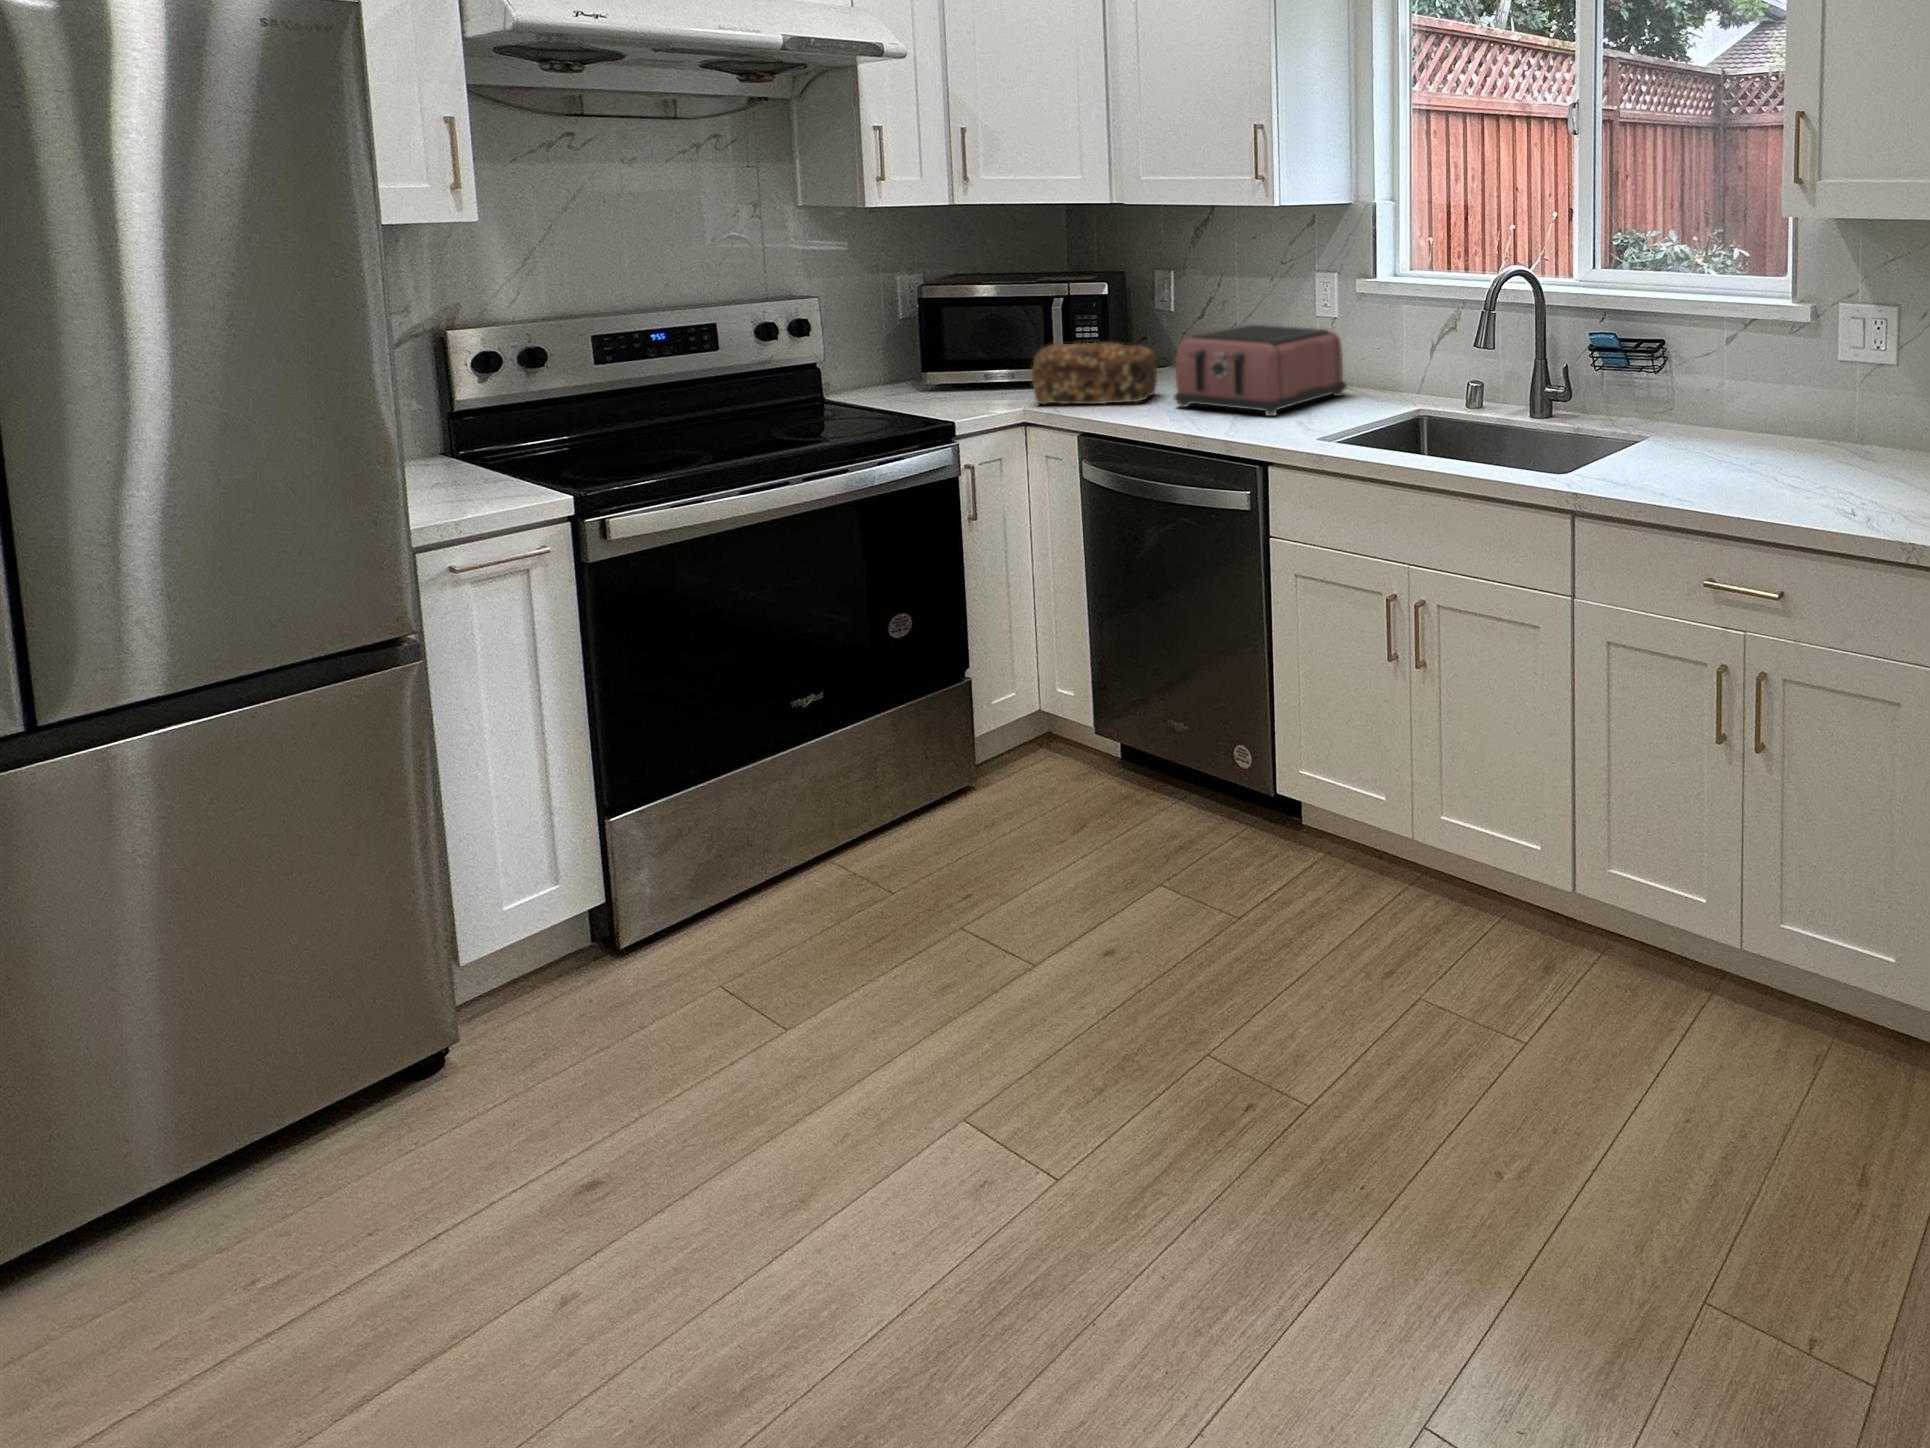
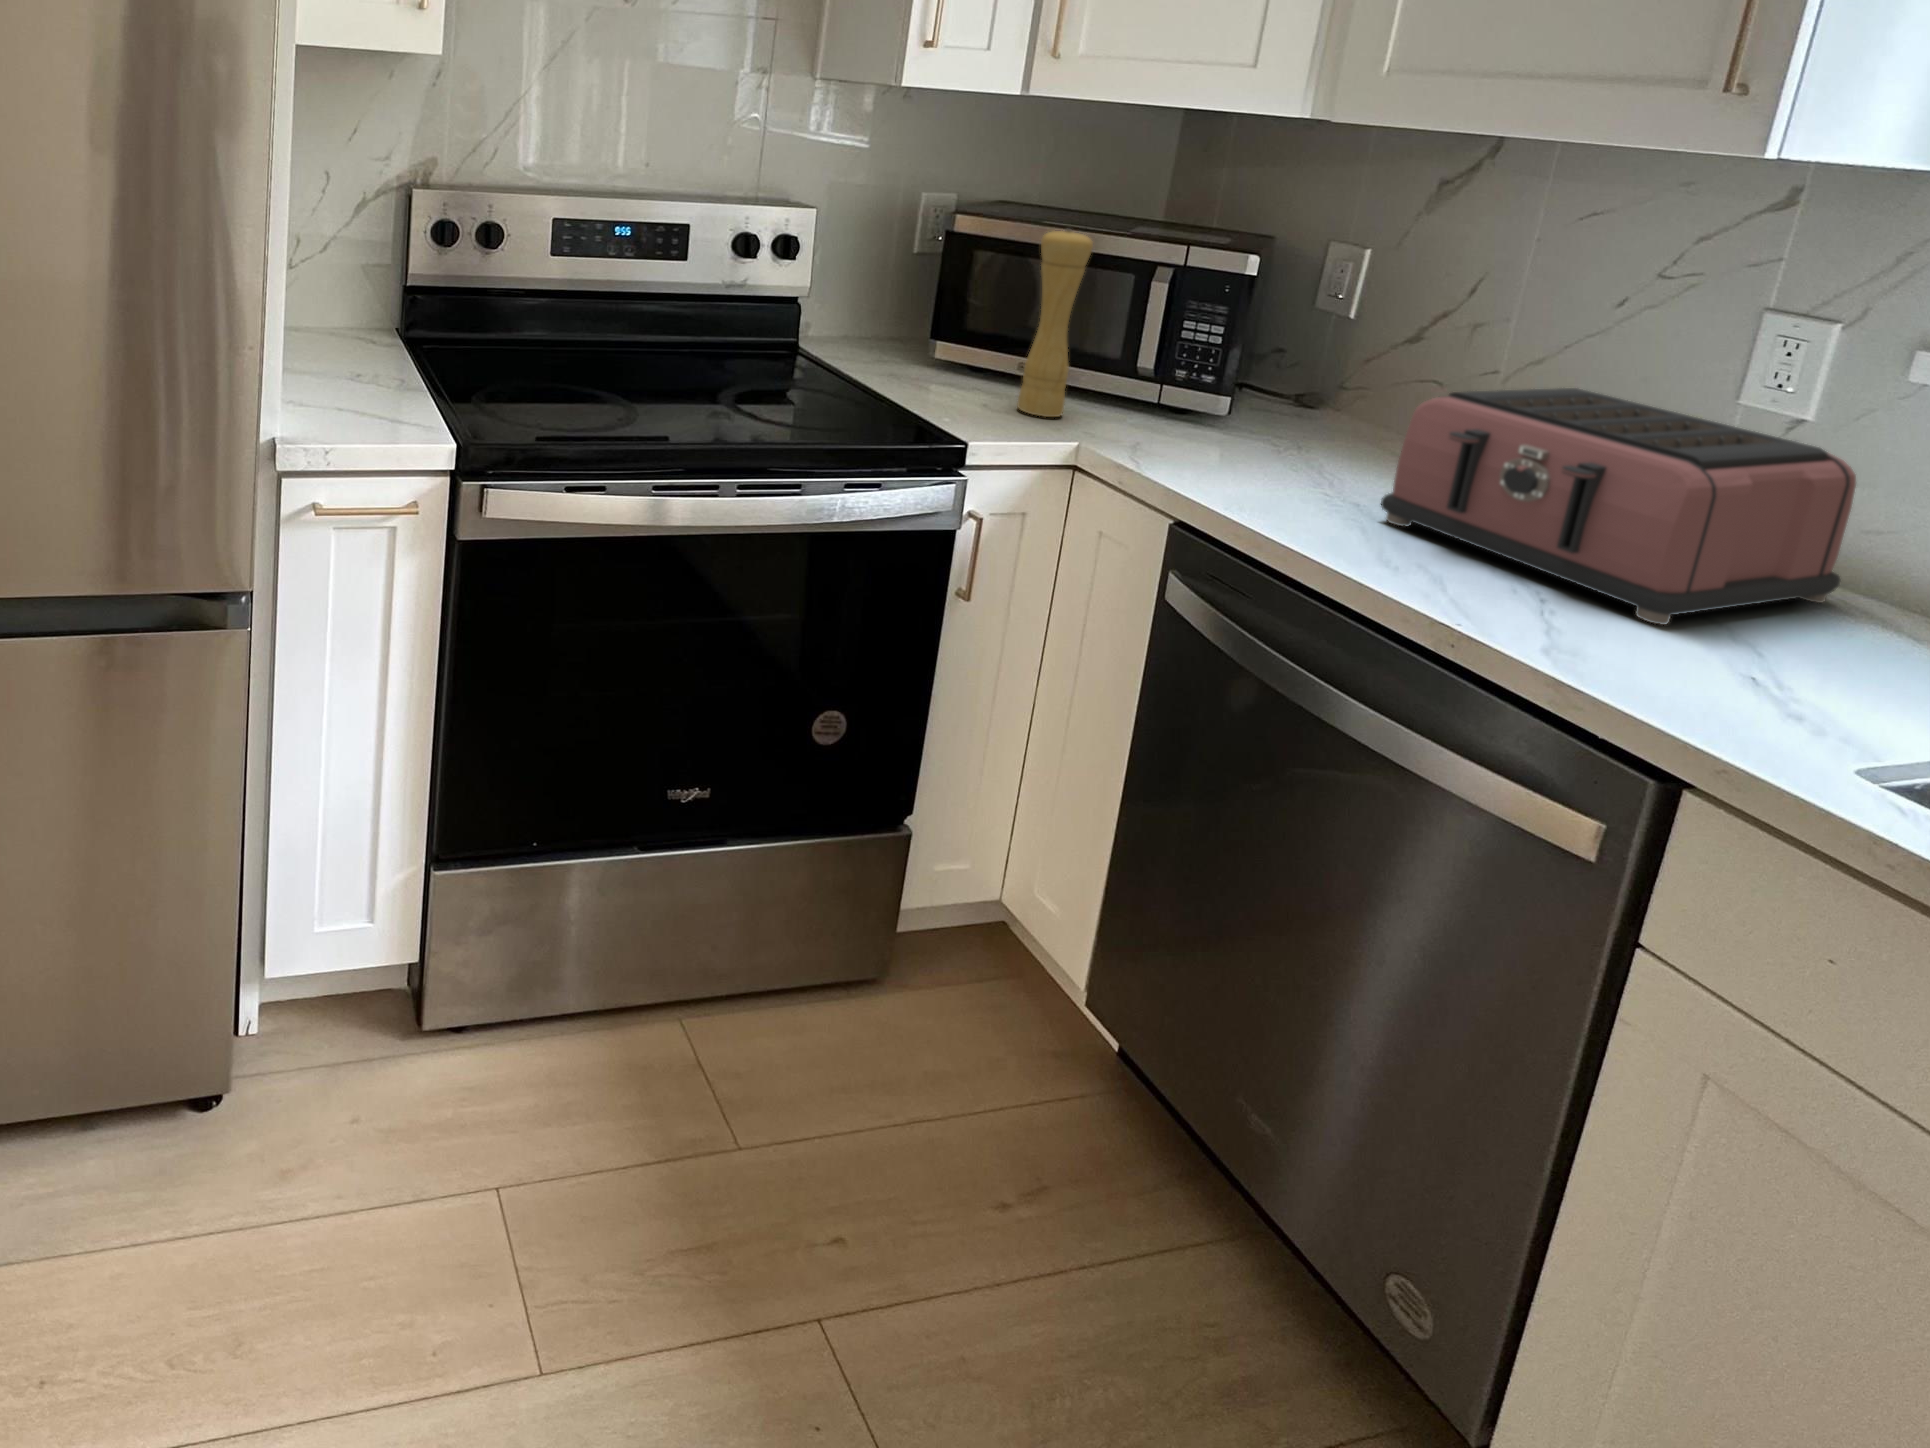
pepper mill: none [980,285,1015,402] -> present [1017,229,1093,417]
bread loaf: present [1032,343,1157,404] -> none [1100,342,1338,484]

